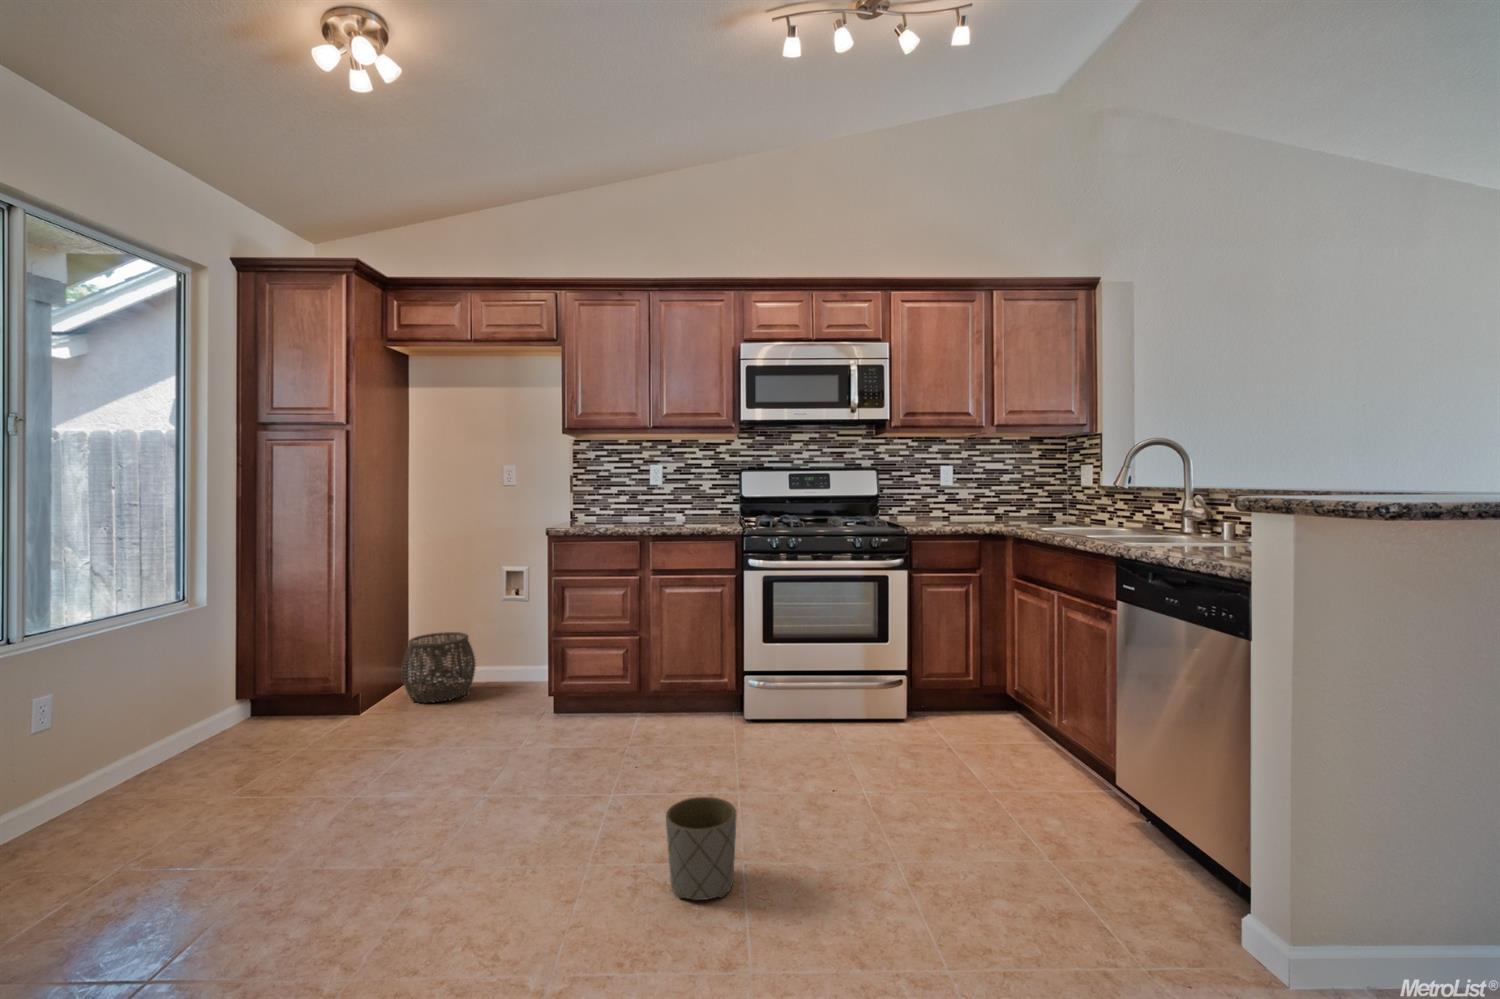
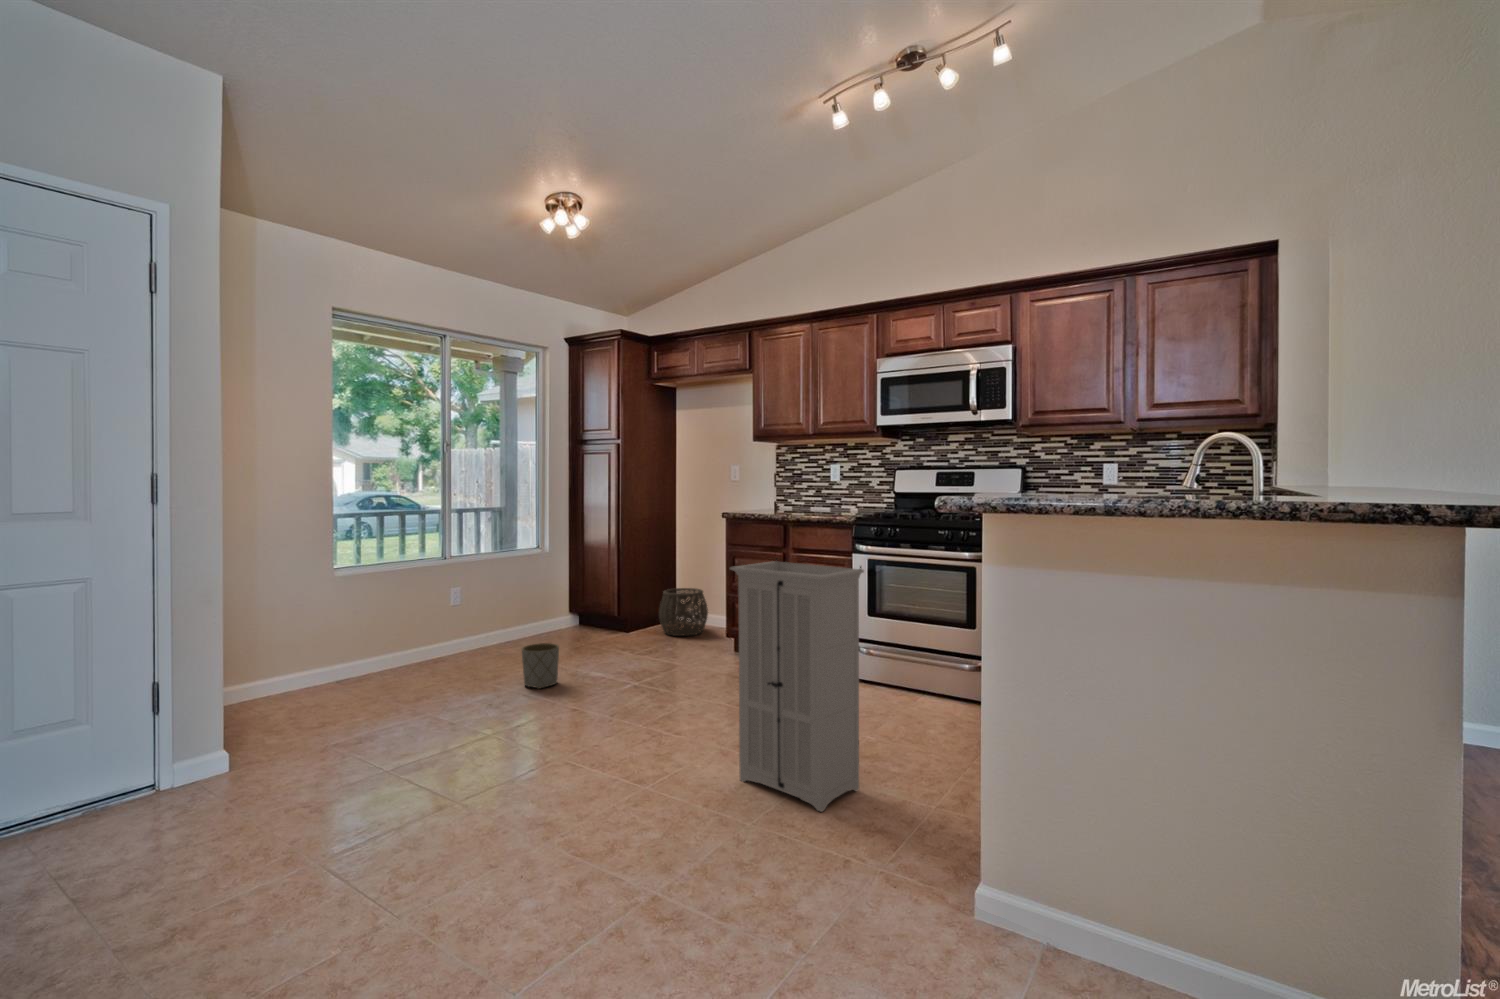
storage cabinet: none [804,581,966,897] -> present [730,558,864,812]
planter: present [666,797,736,900] -> present [522,643,559,689]

